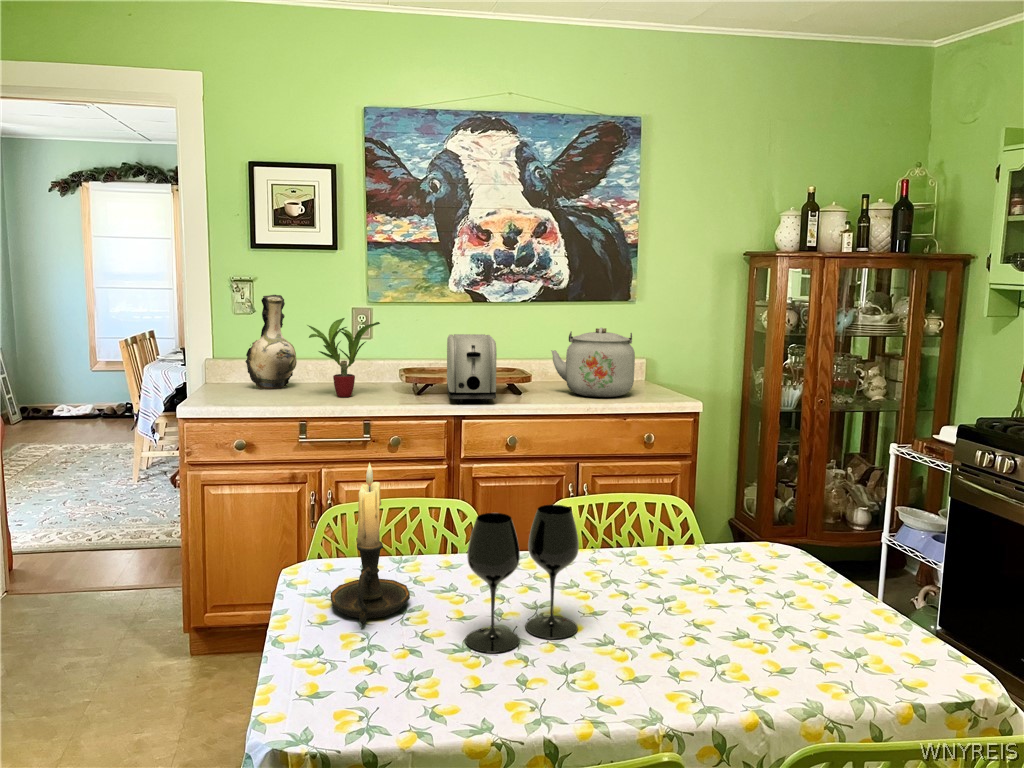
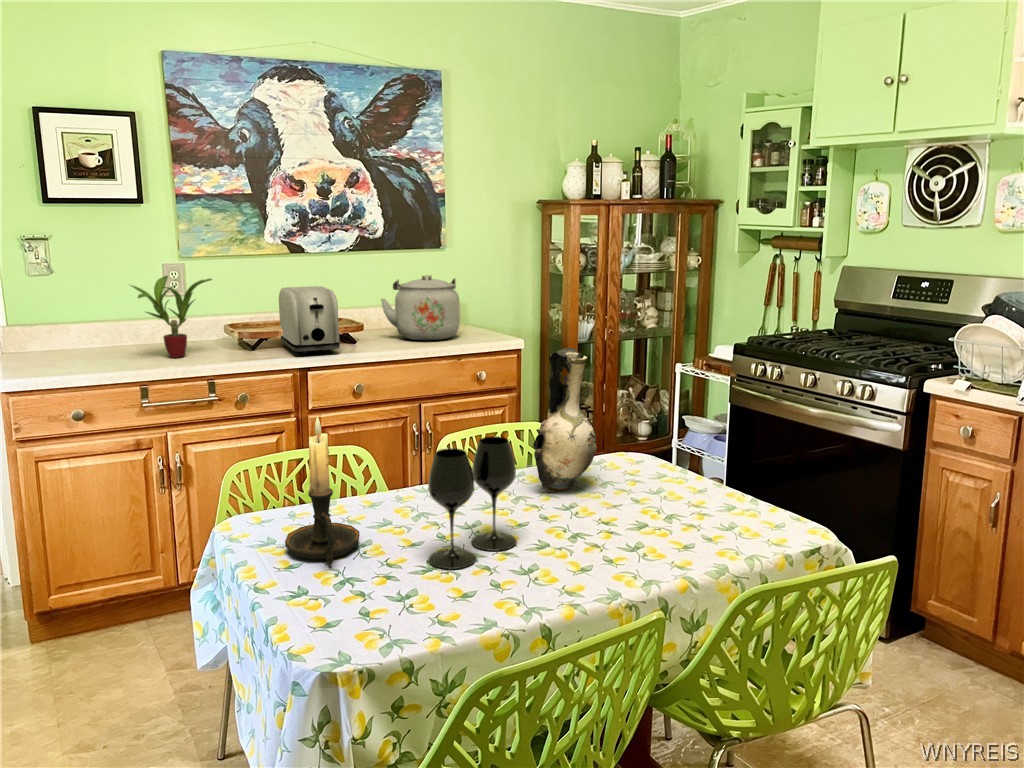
decorative vase: present [245,295,297,389] -> present [534,348,596,493]

